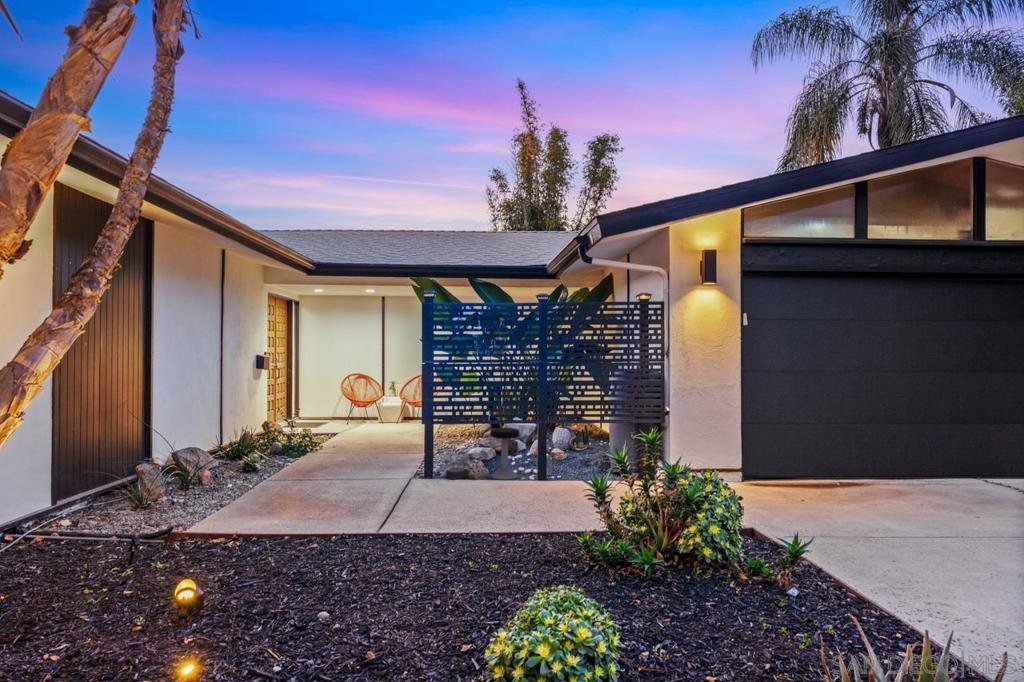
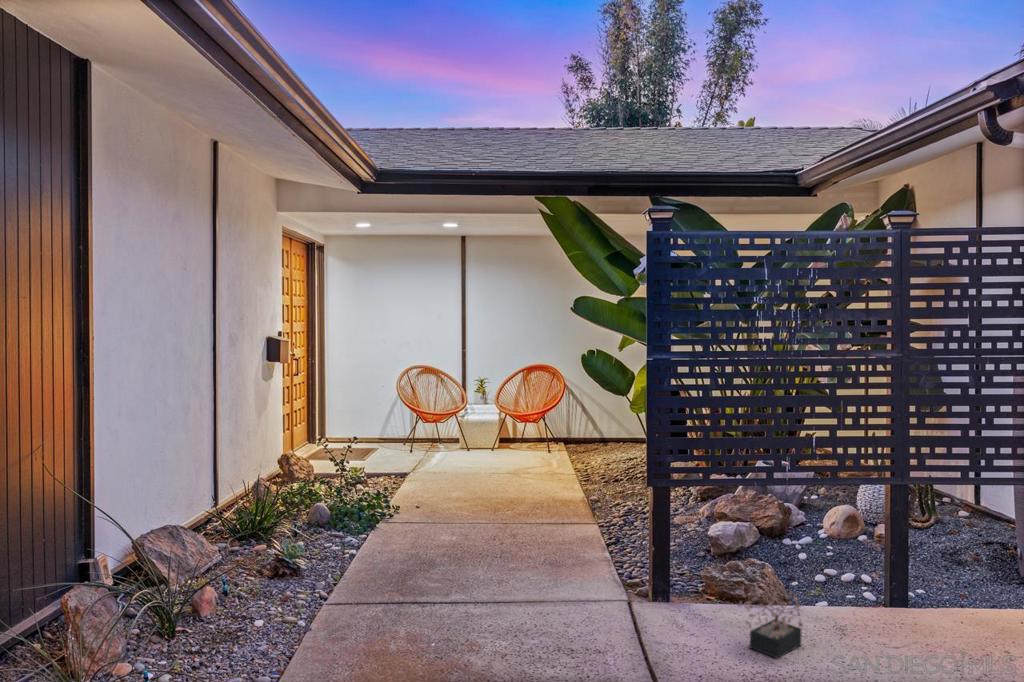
stool: present [490,428,519,479] -> none [850,526,929,659]

